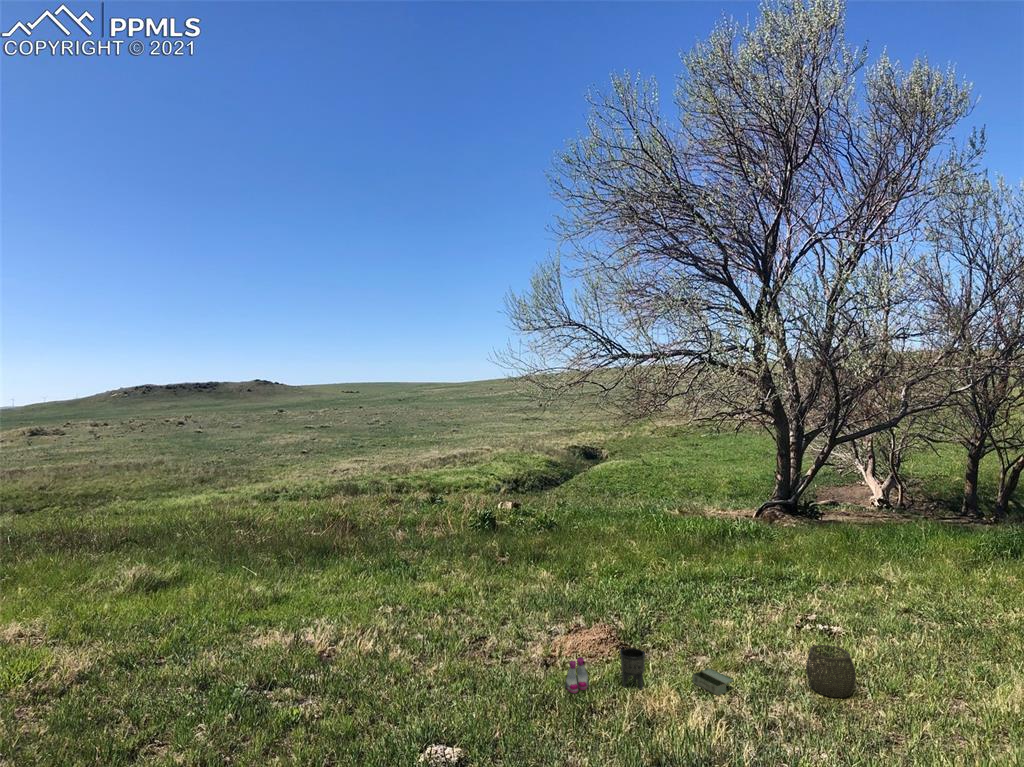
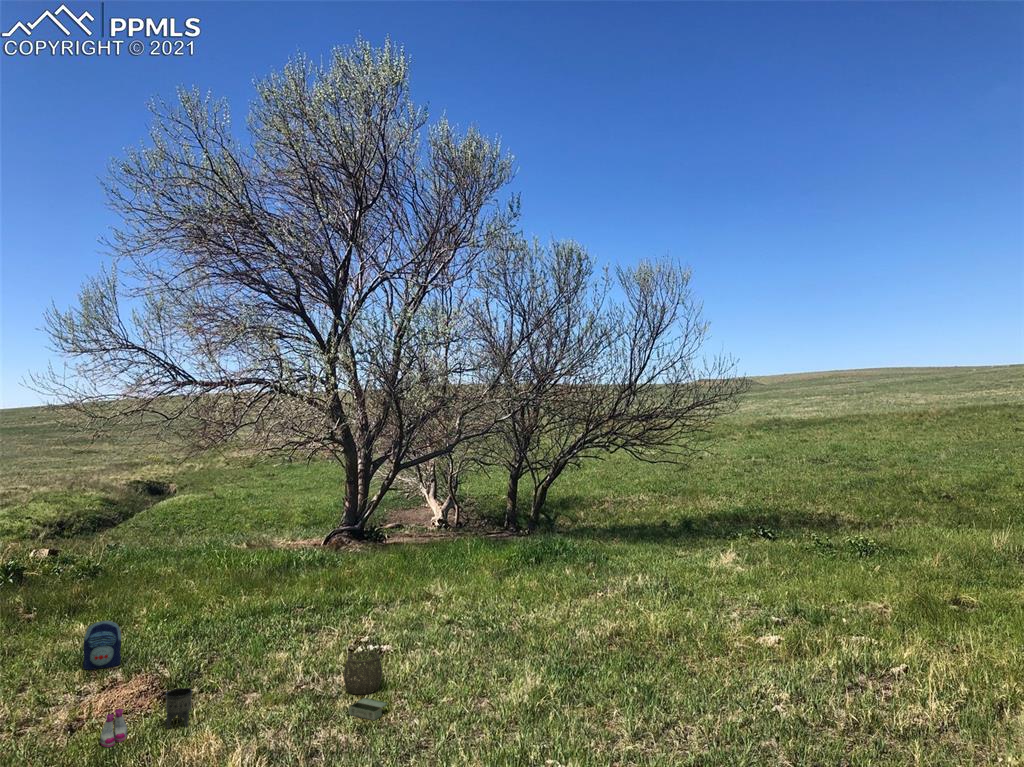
backpack: none [553,568,583,610] -> present [83,621,122,670]
toolbox: present [693,668,734,695] -> present [349,698,388,720]

